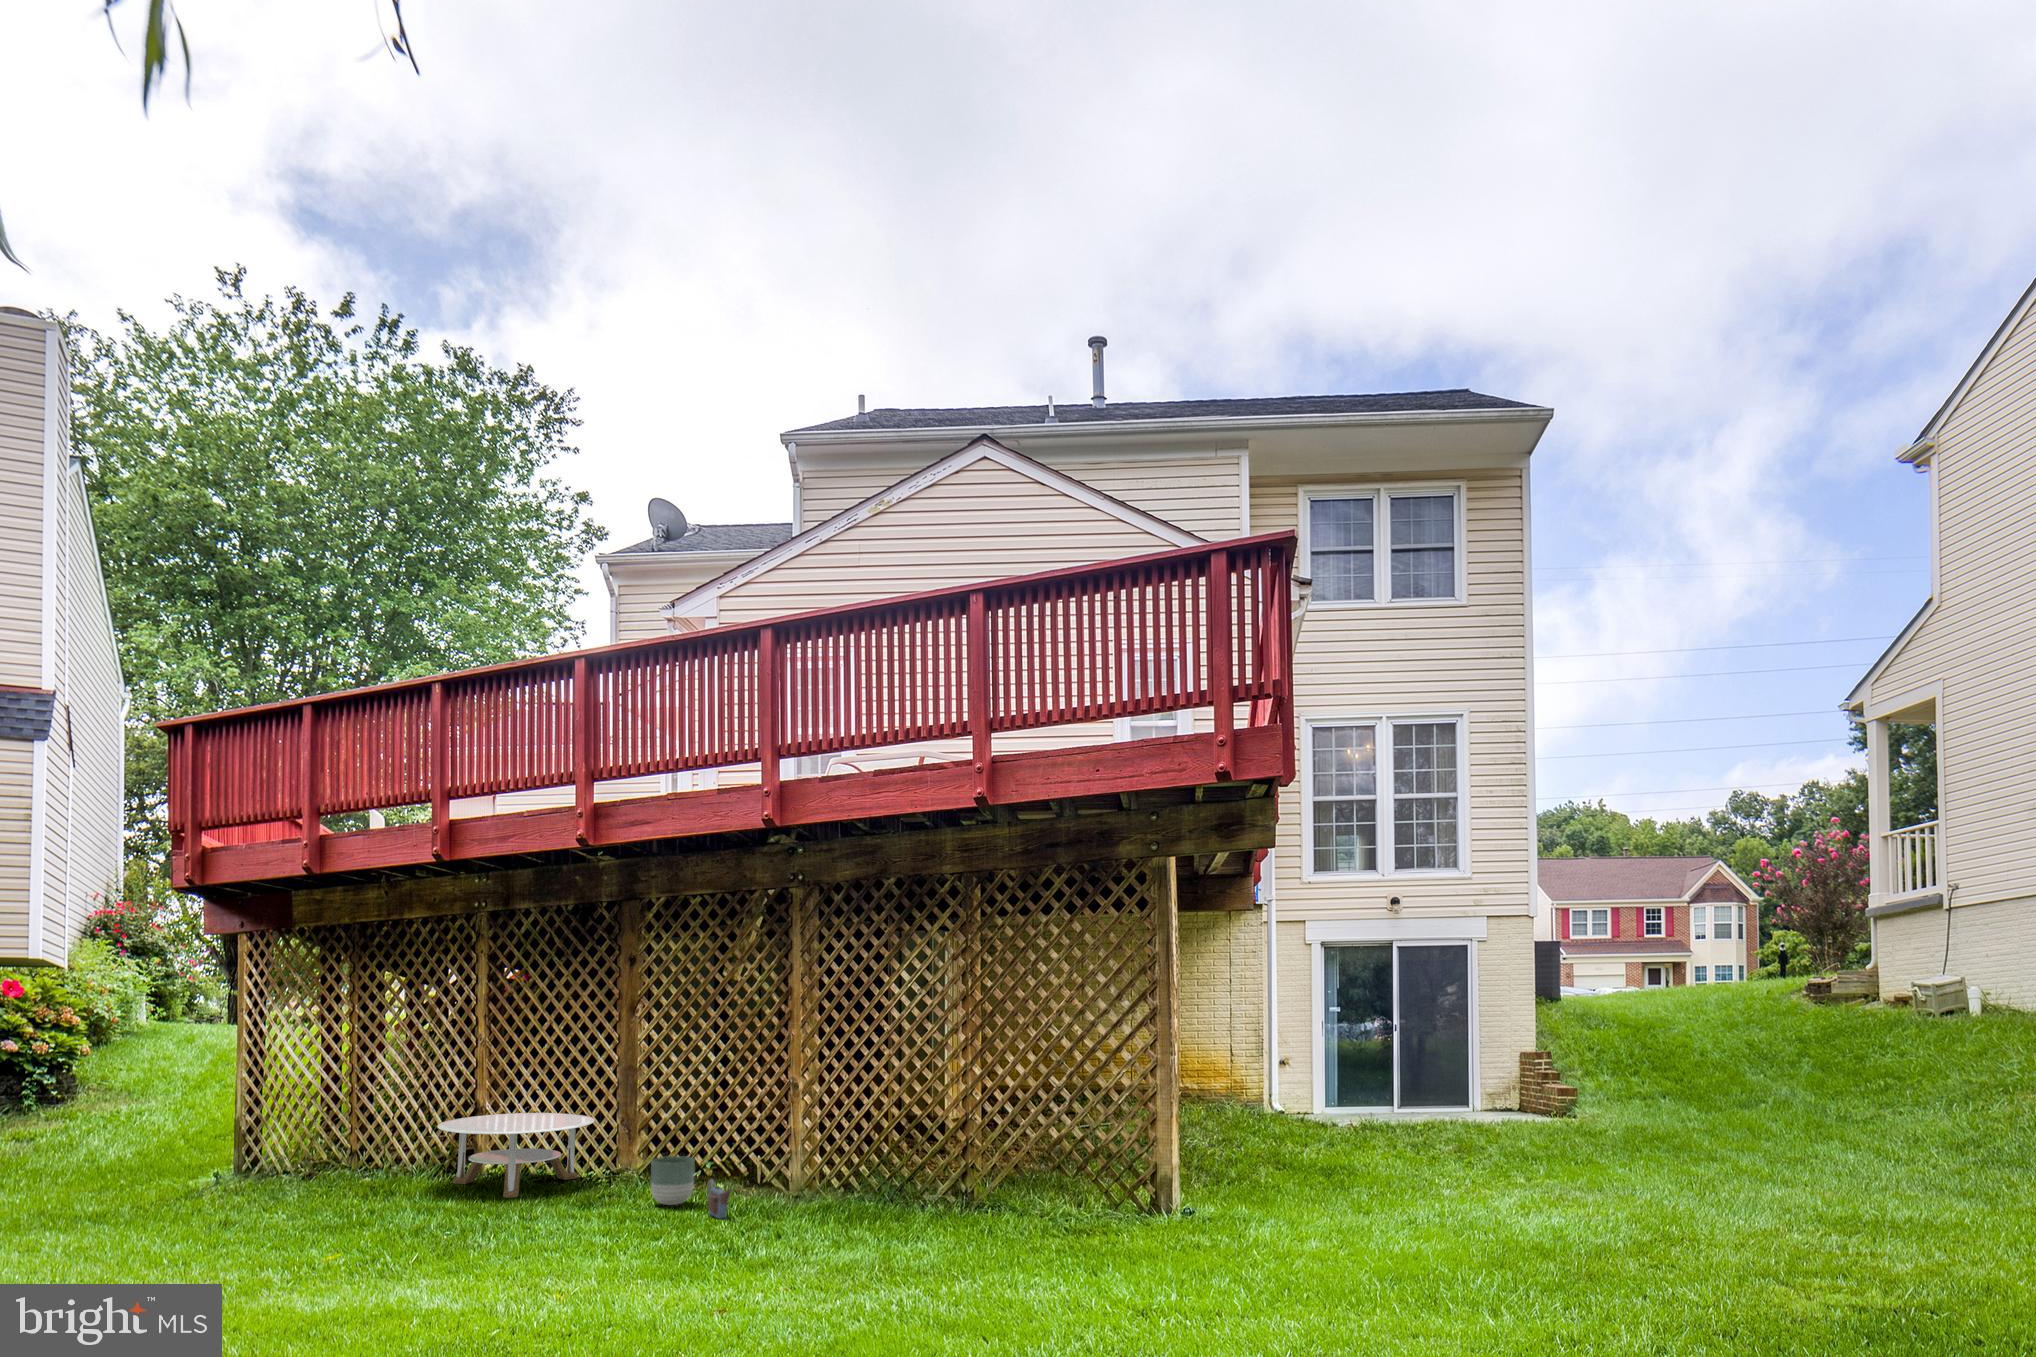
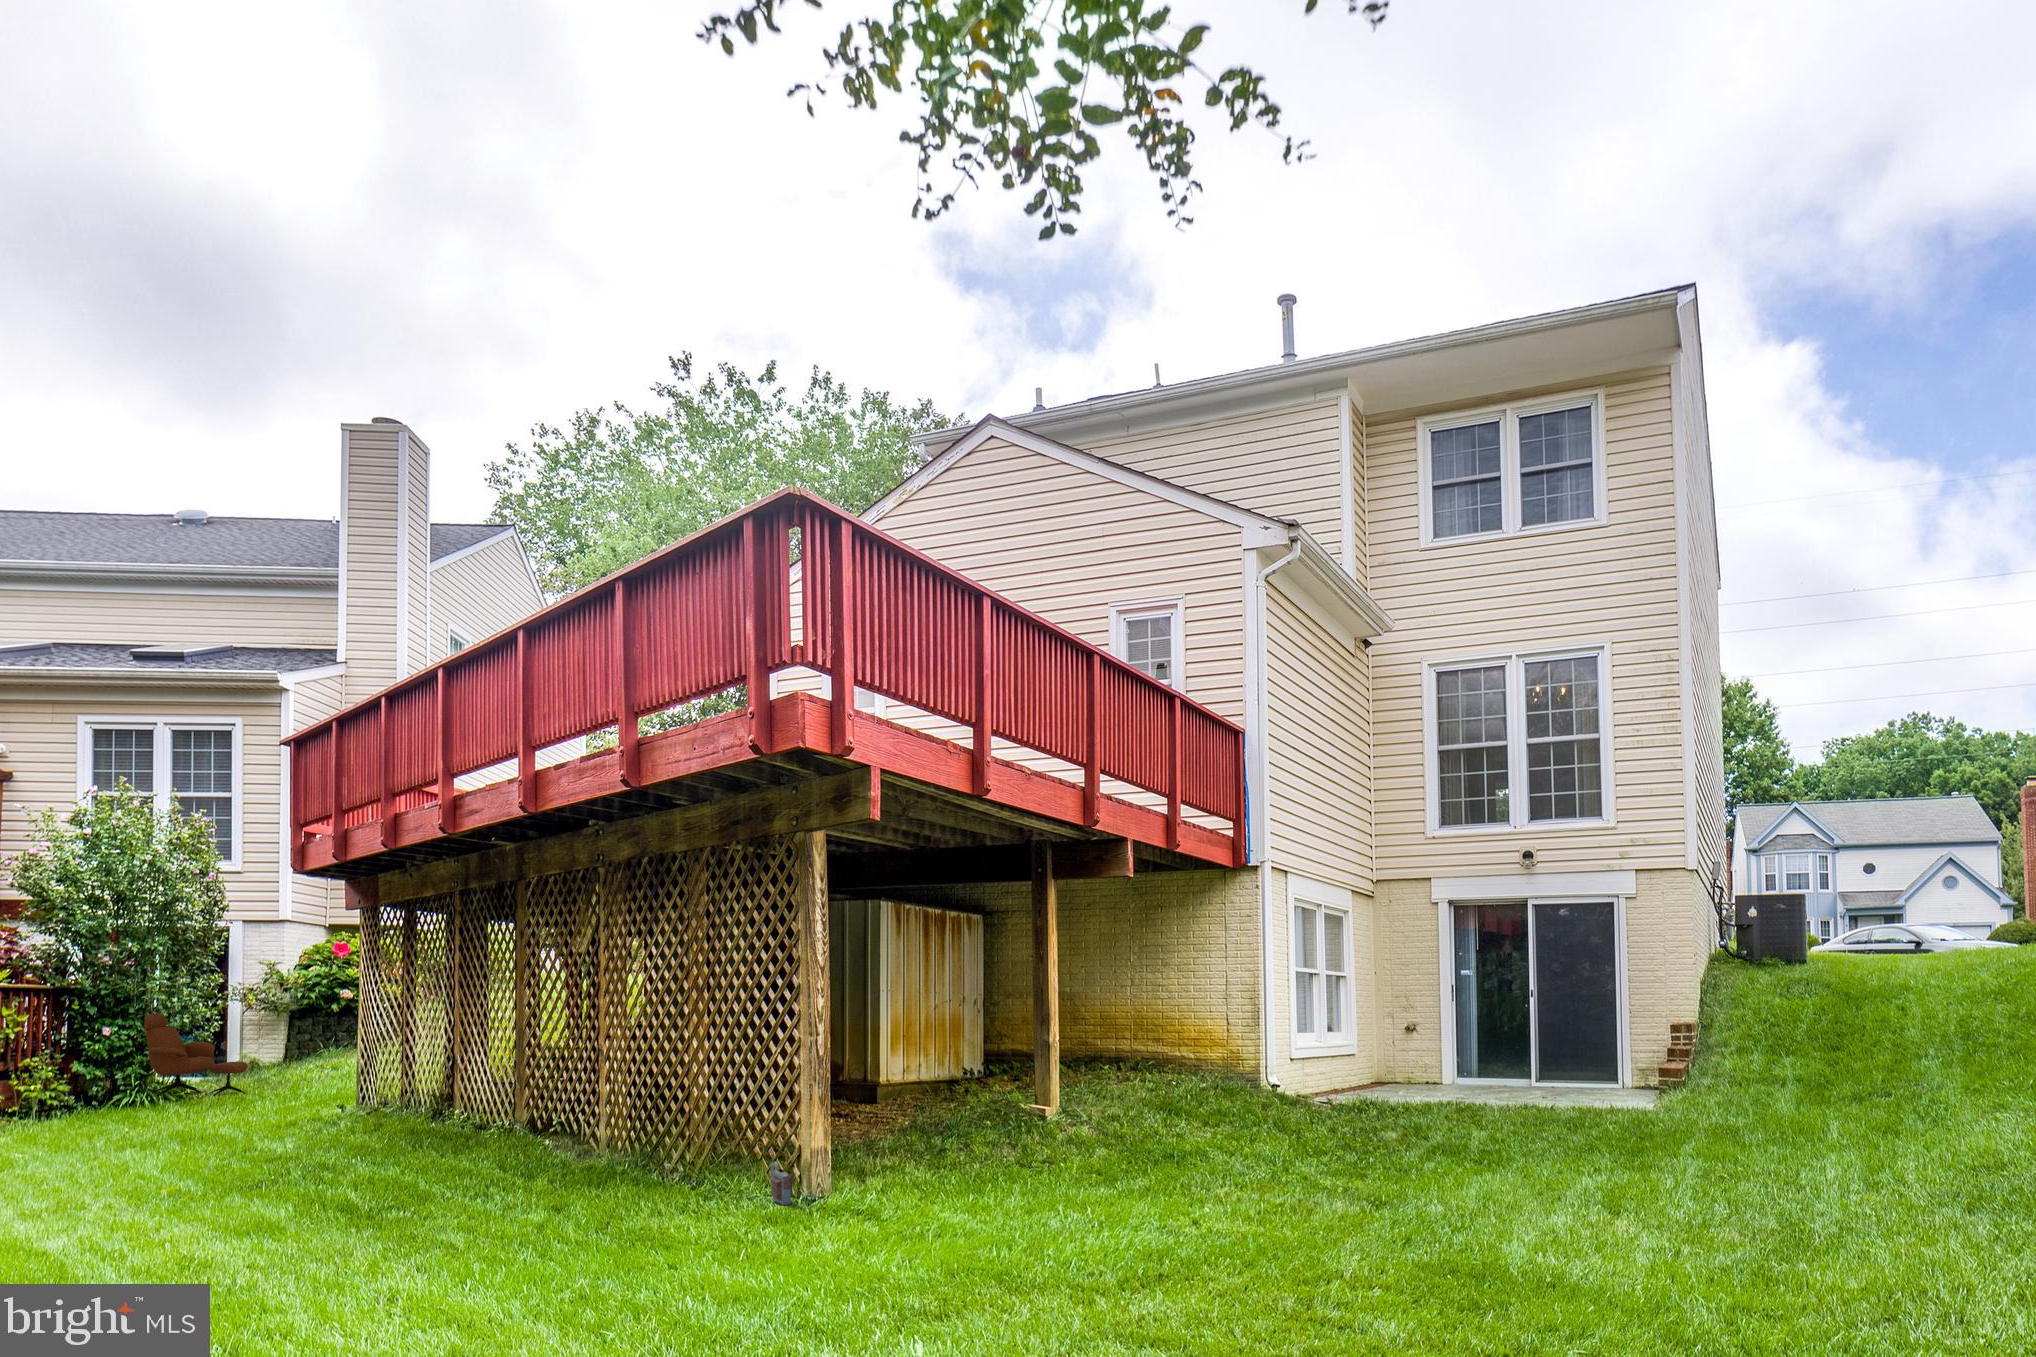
lounge chair: none [80,1035,182,1116] -> present [144,1013,248,1096]
round table: present [437,1113,595,1198] -> none [486,1090,654,1182]
planter: present [651,1156,695,1205] -> none [711,1136,758,1190]

